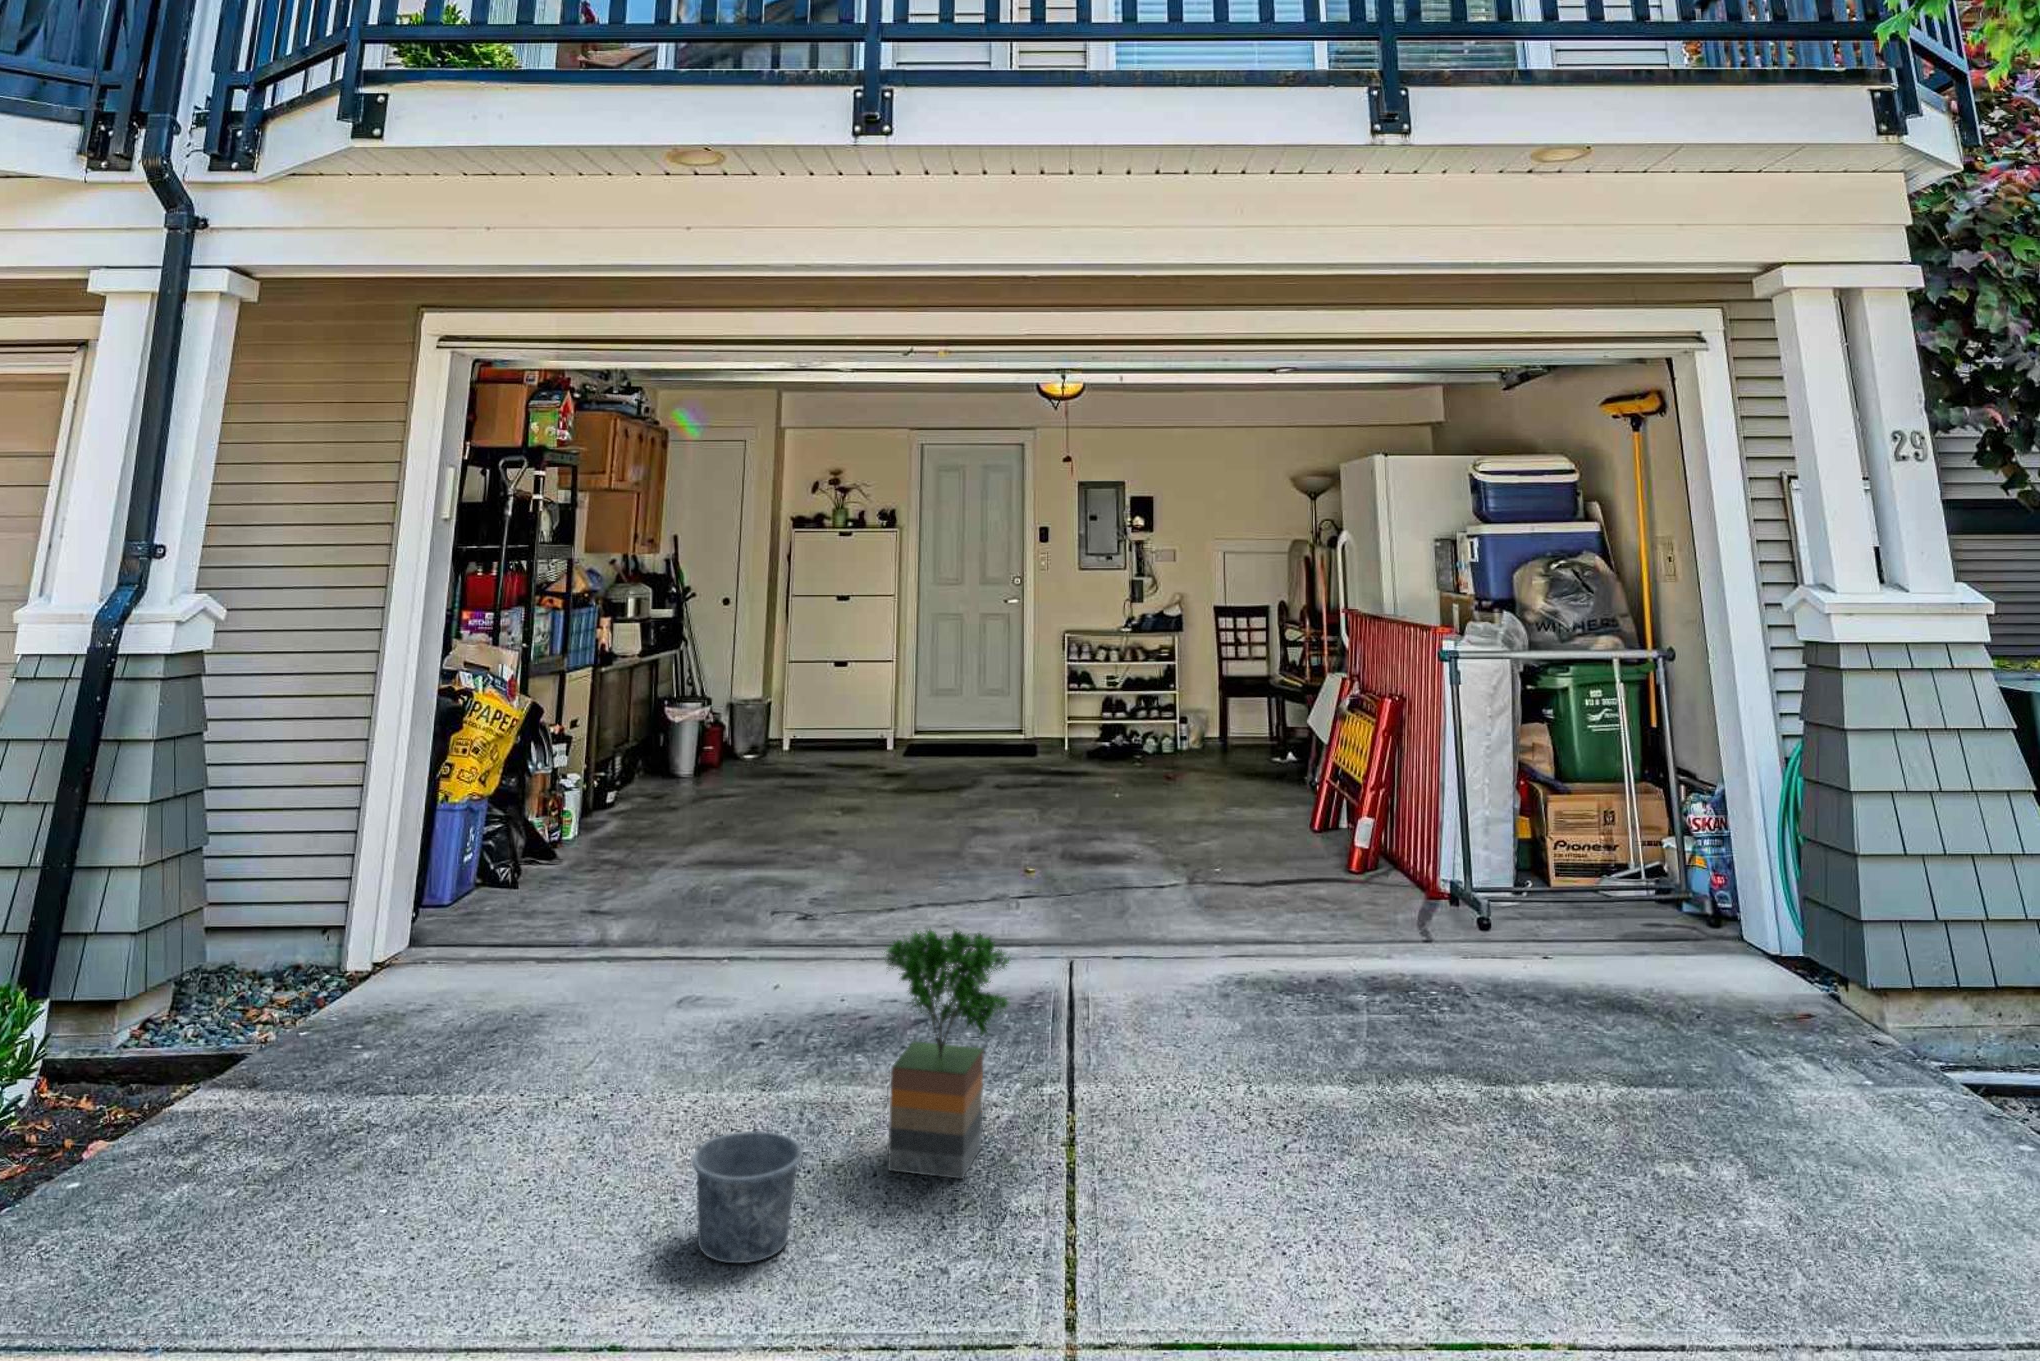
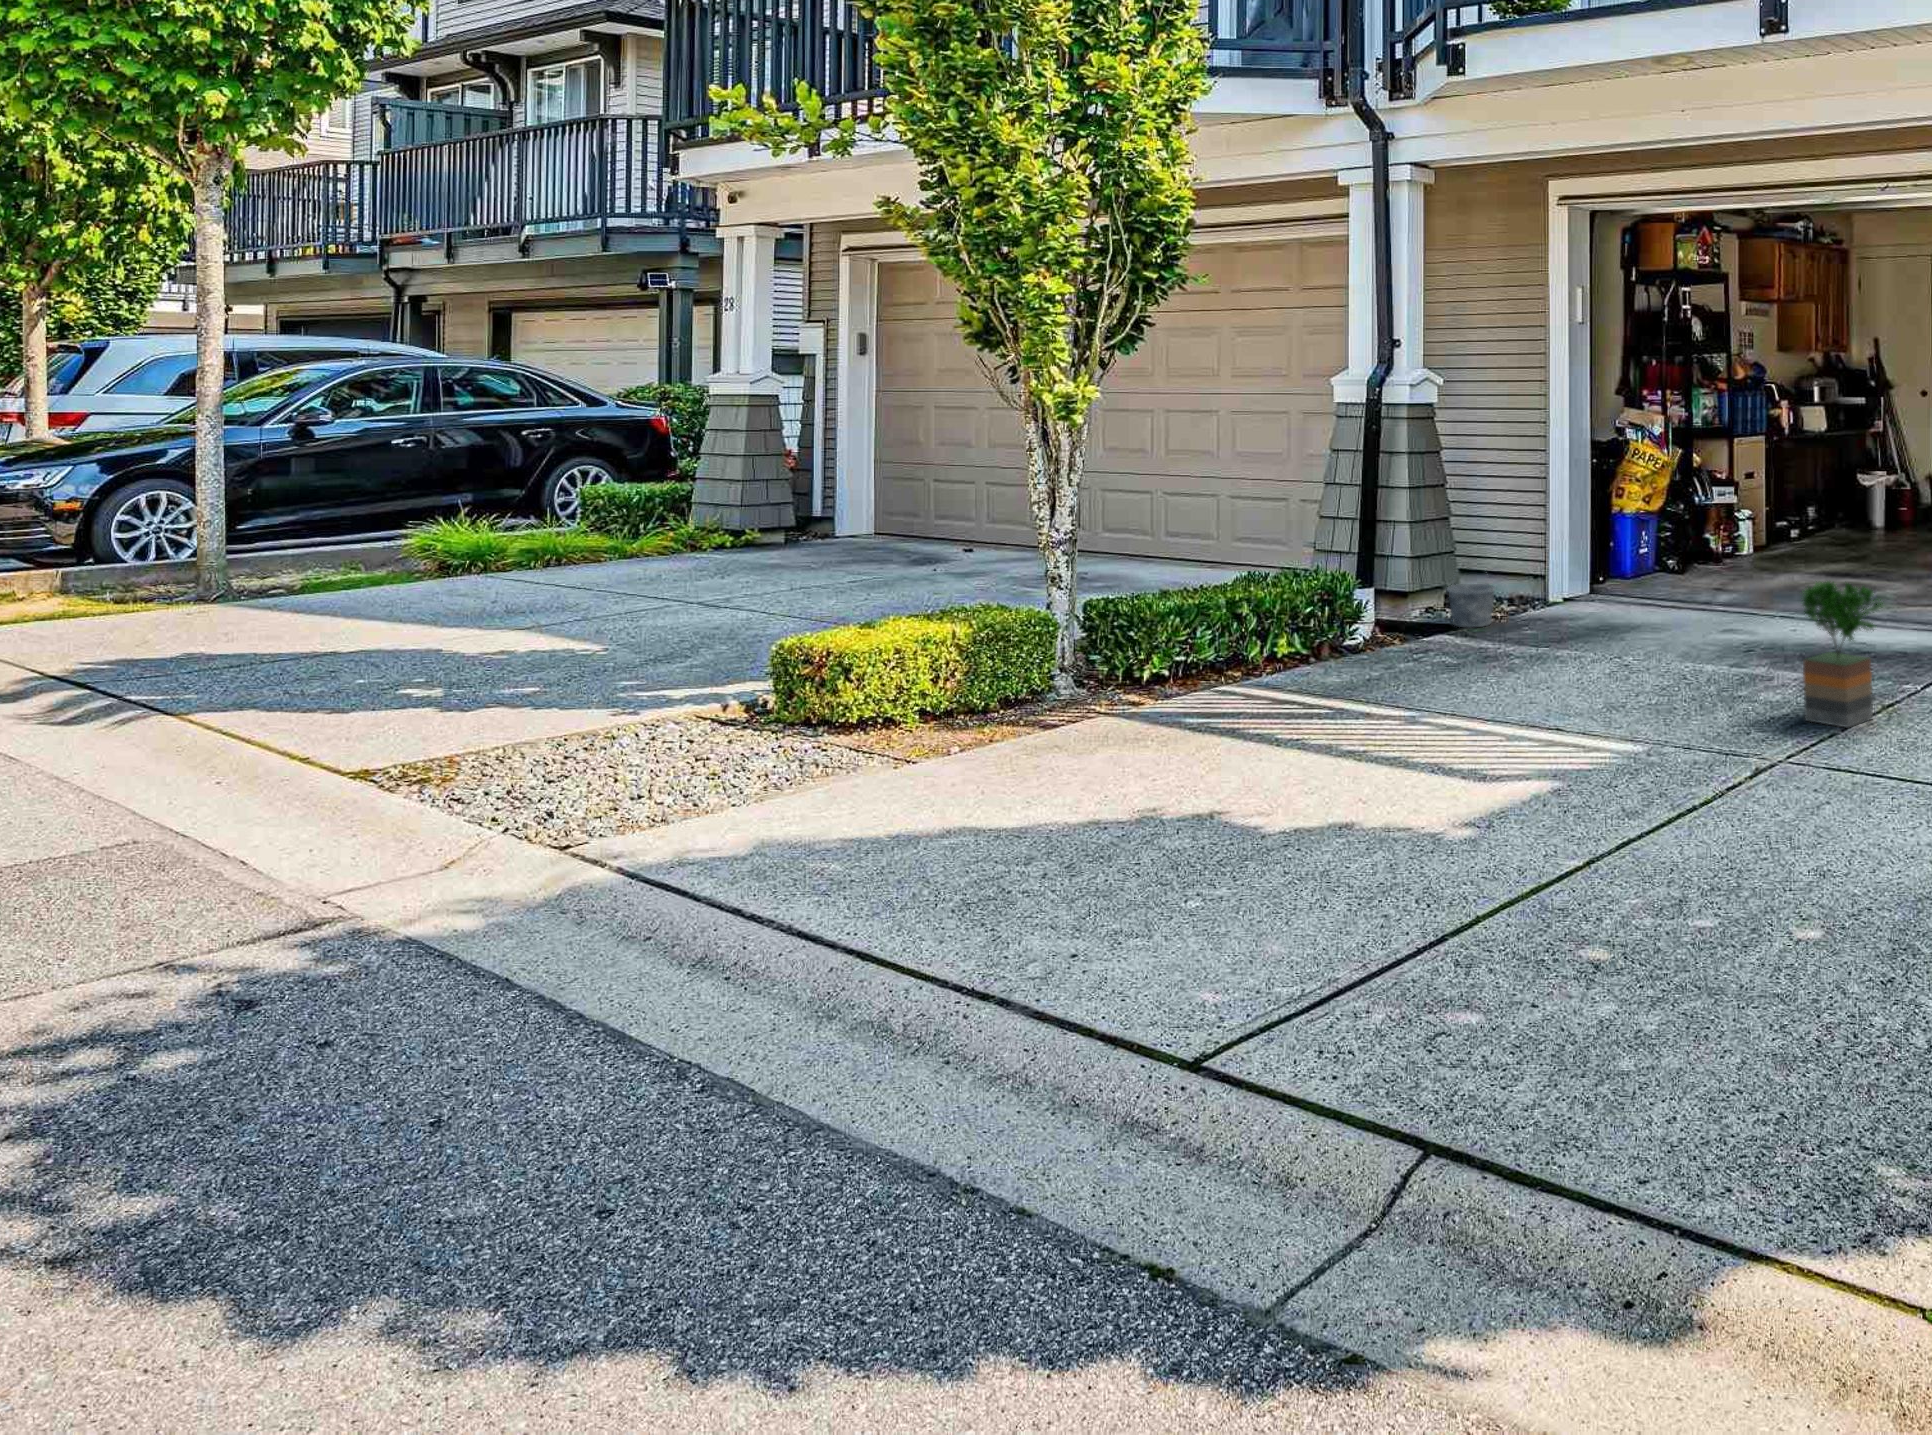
bucket: present [692,1098,803,1263] -> present [1447,583,1495,627]

